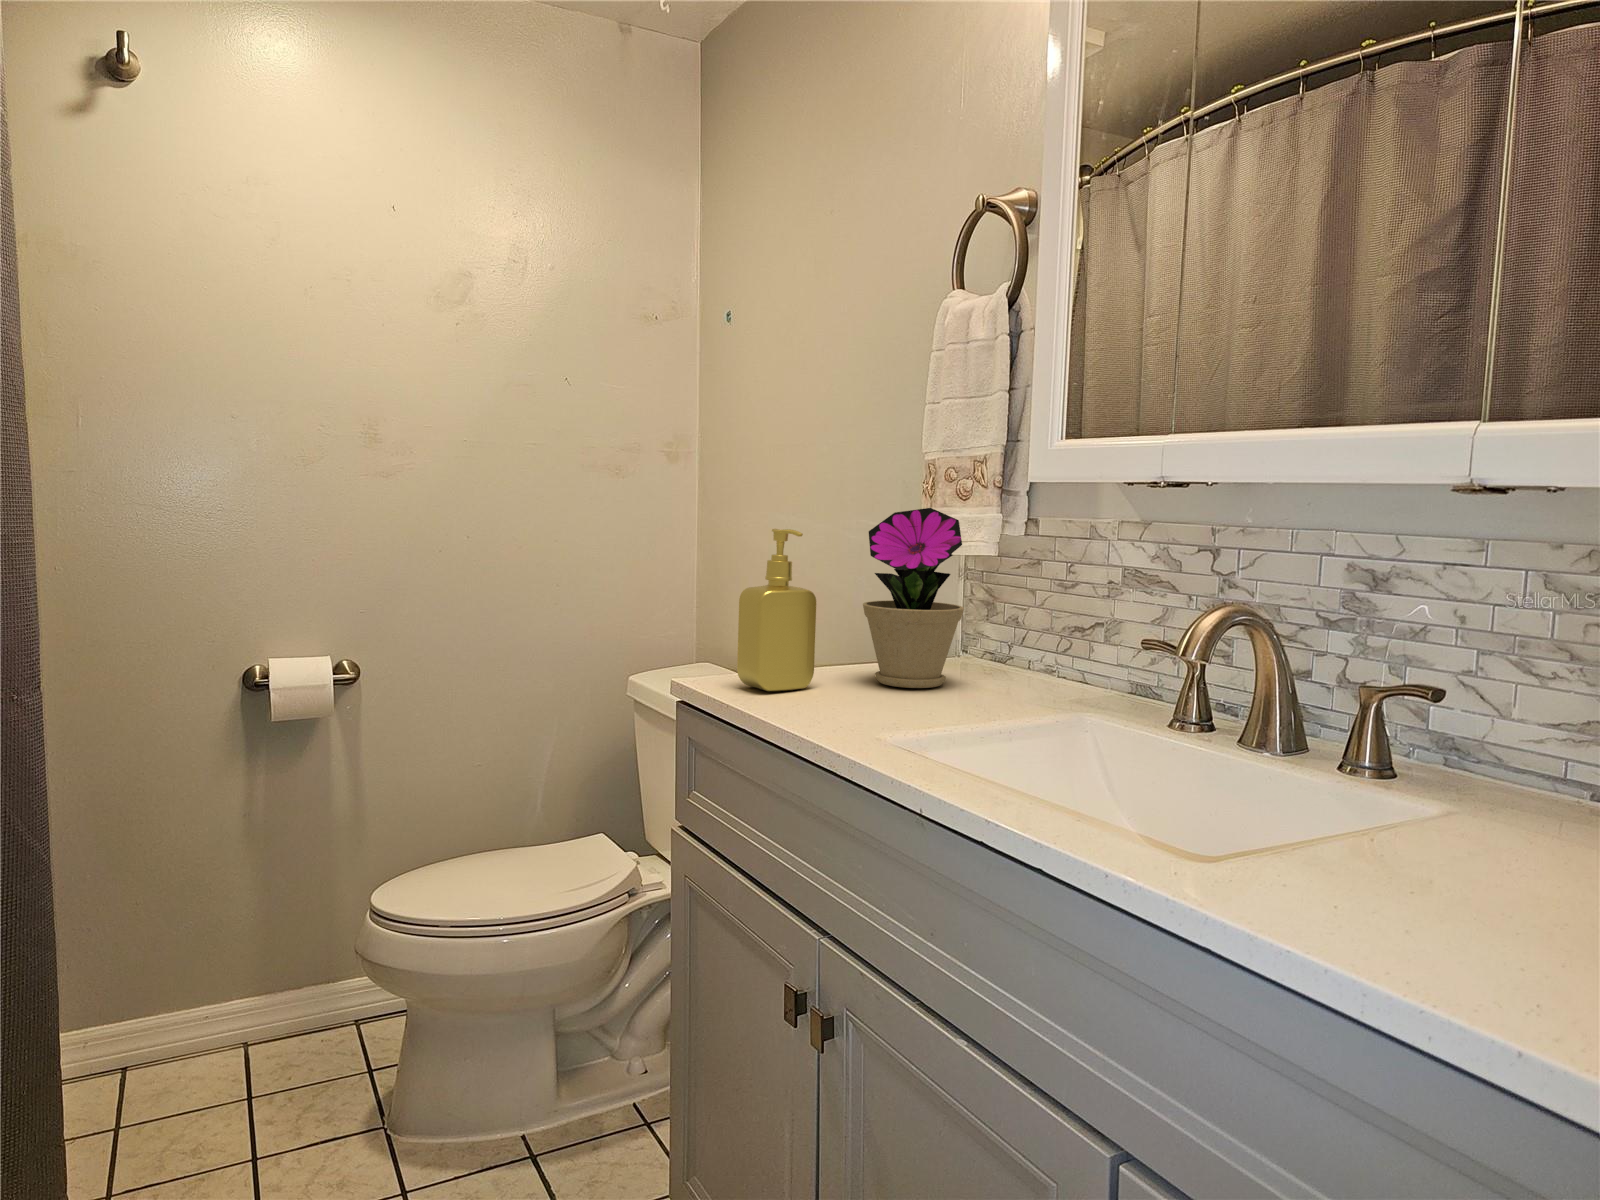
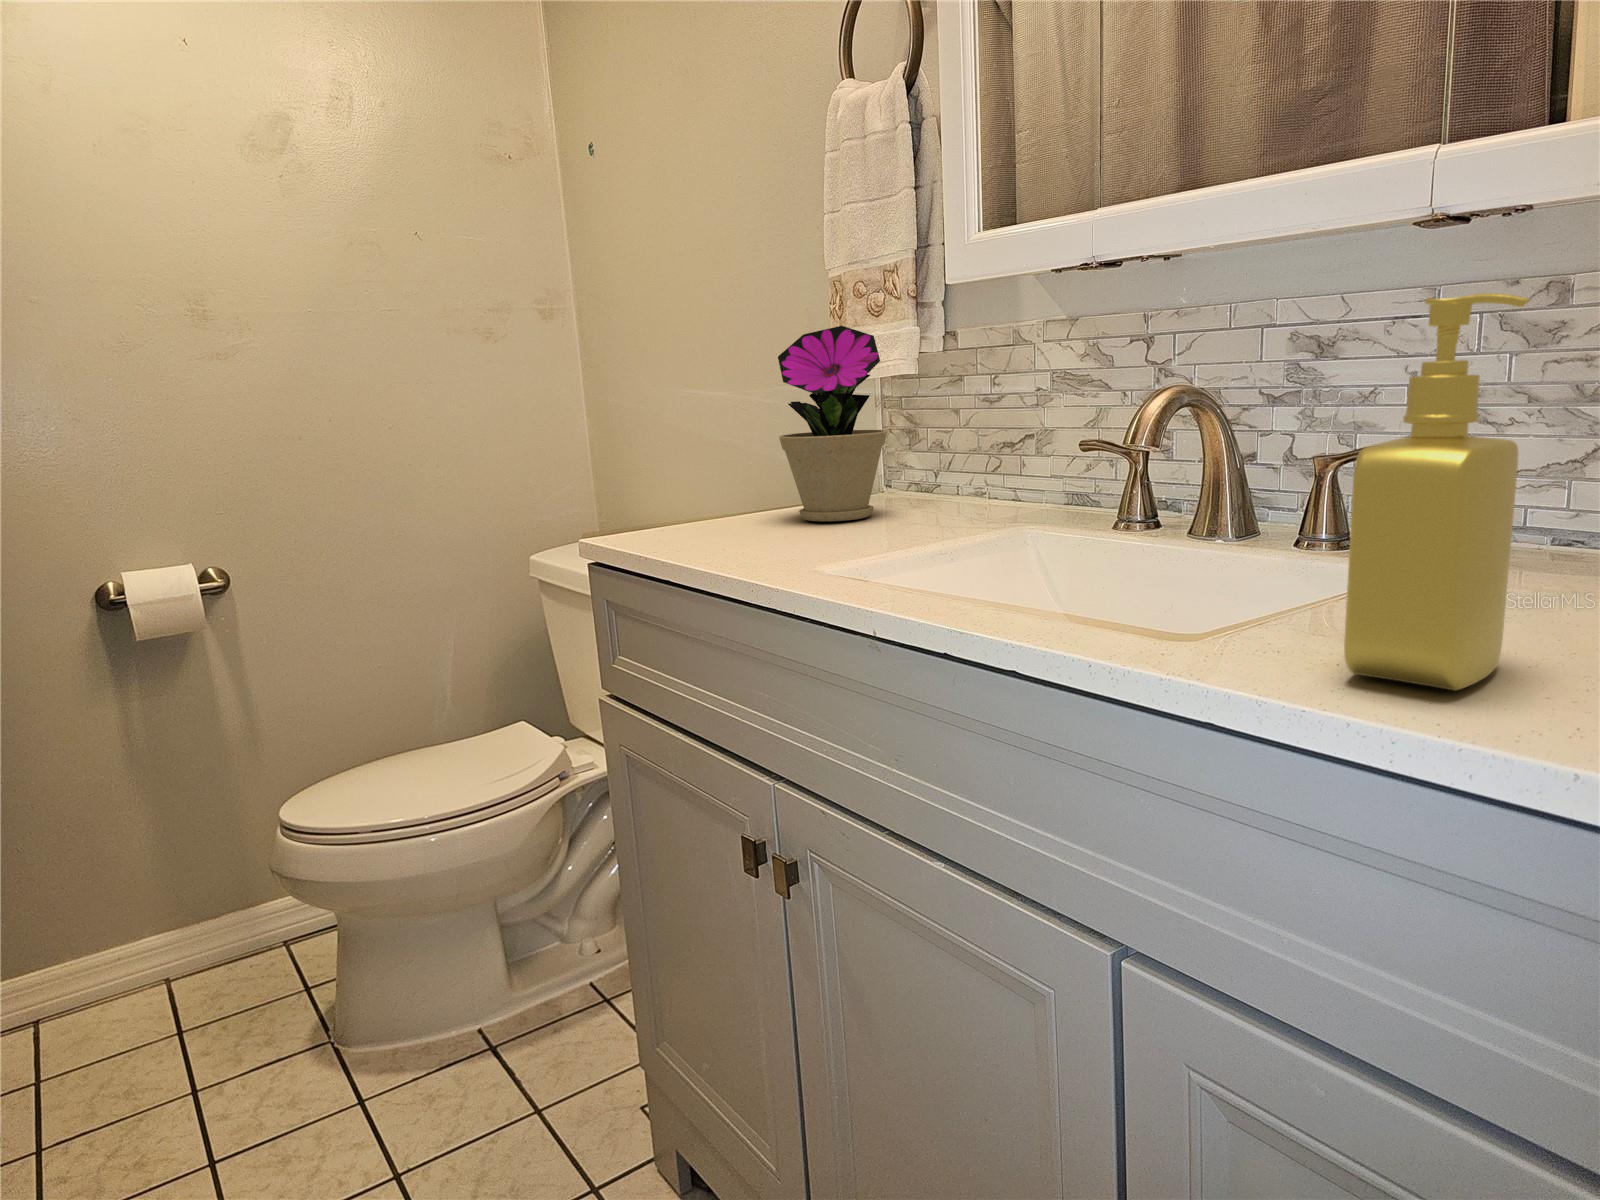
soap dispenser: present [737,529,816,691] -> present [1344,293,1530,690]

